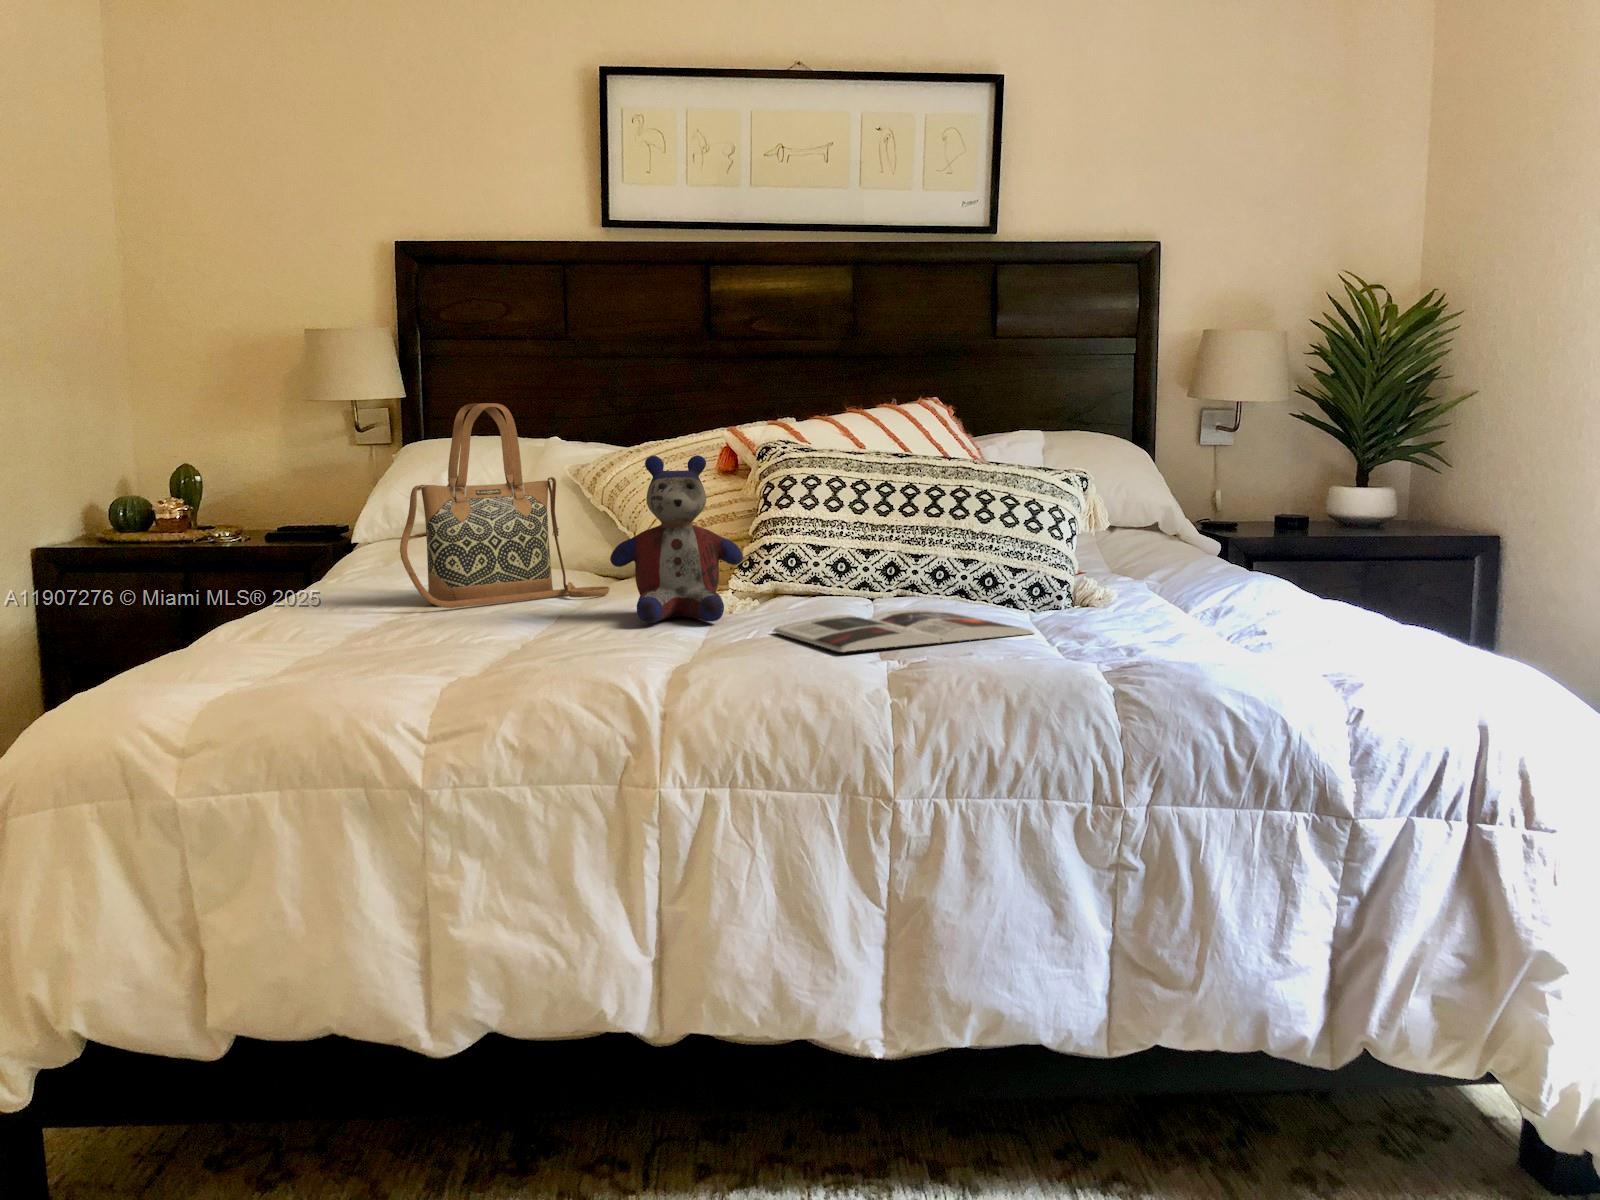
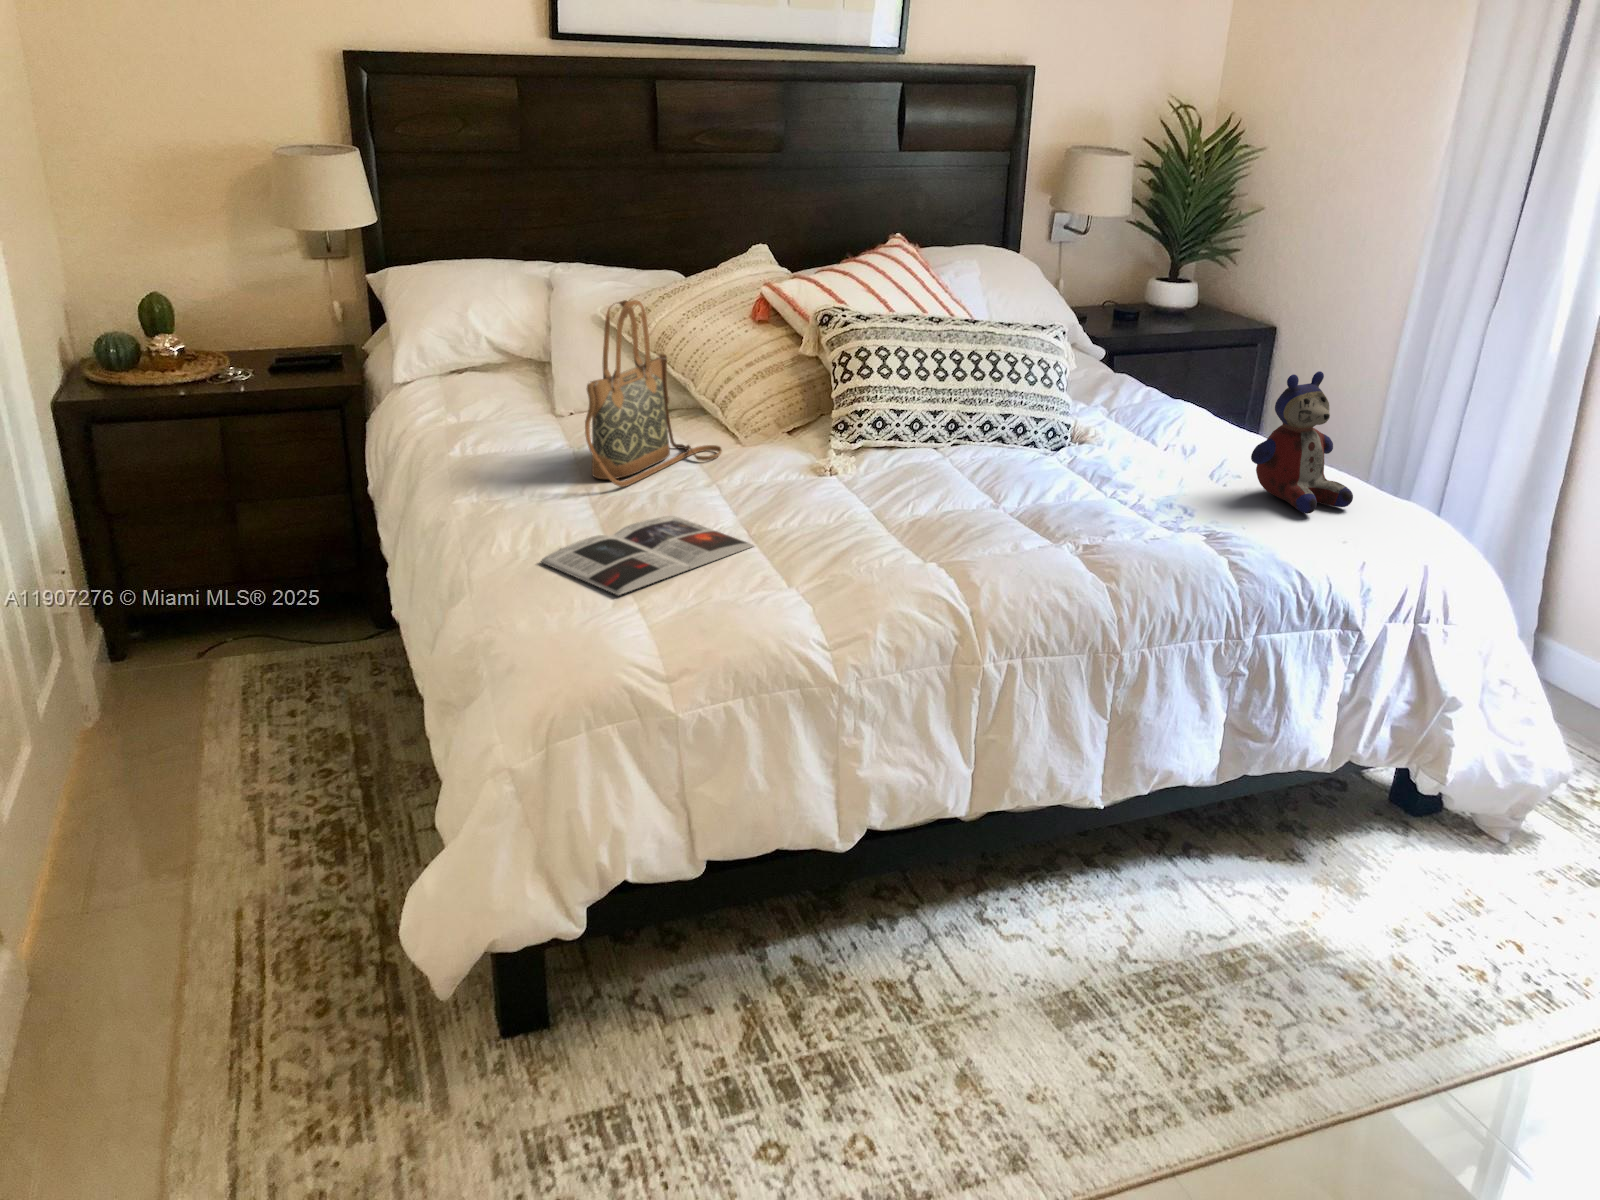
stuffed bear: present [610,455,743,623] -> present [1251,371,1353,514]
magazine: present [773,610,1034,652] -> present [541,516,754,595]

